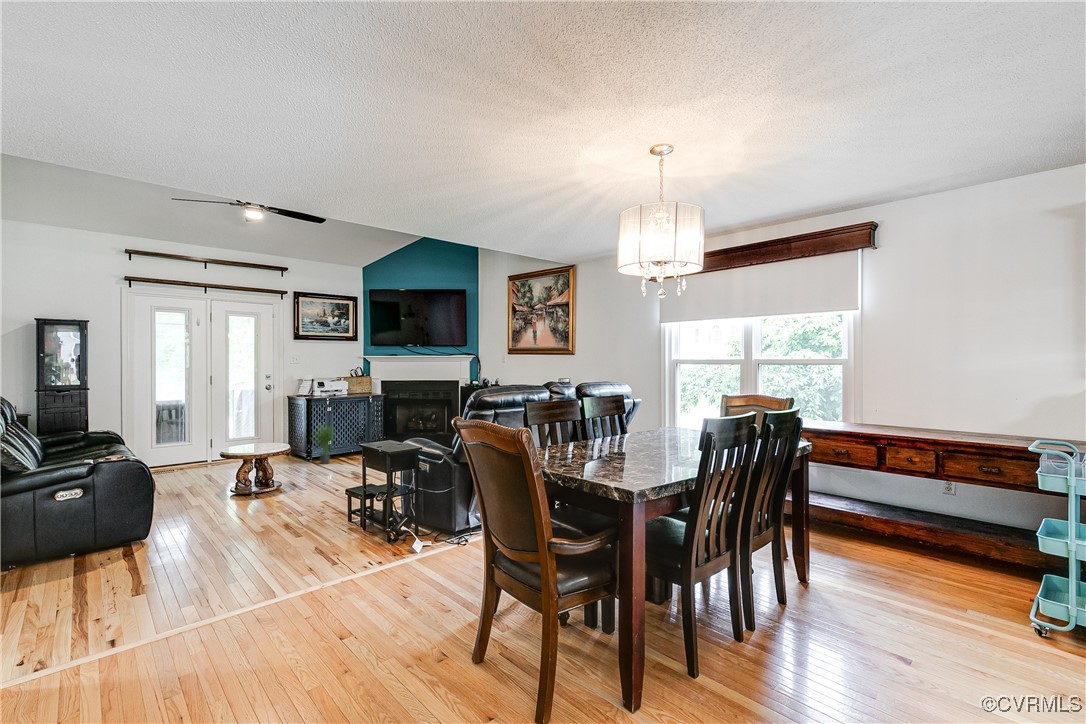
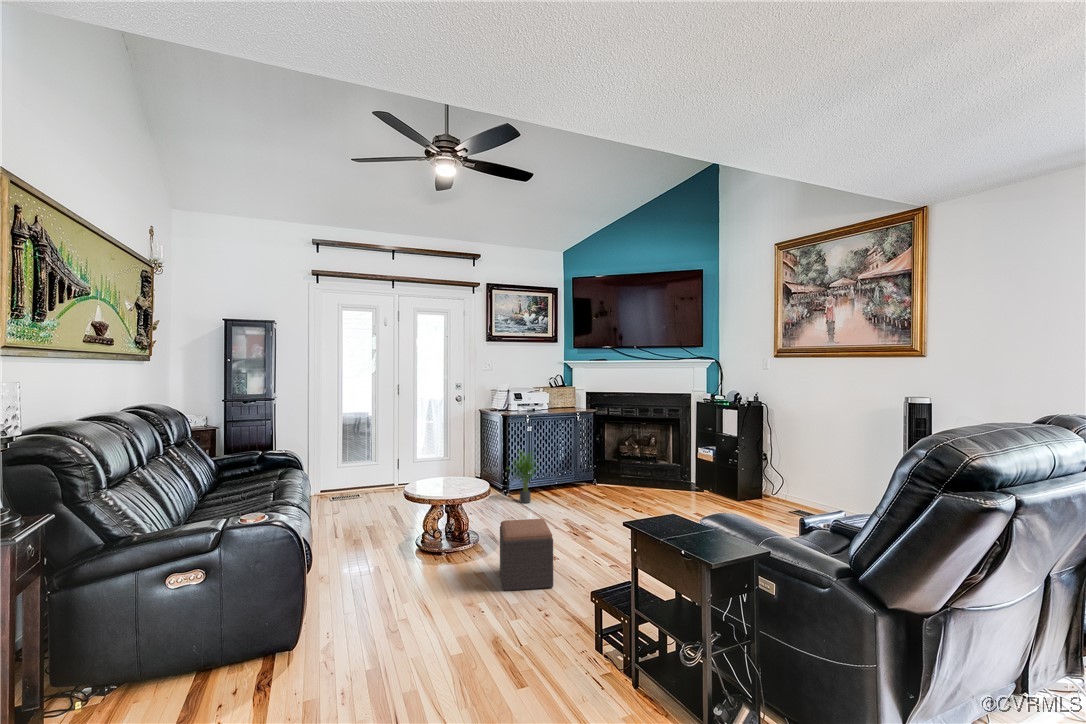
footstool: none [296,462,333,506] -> present [500,519,553,591]

